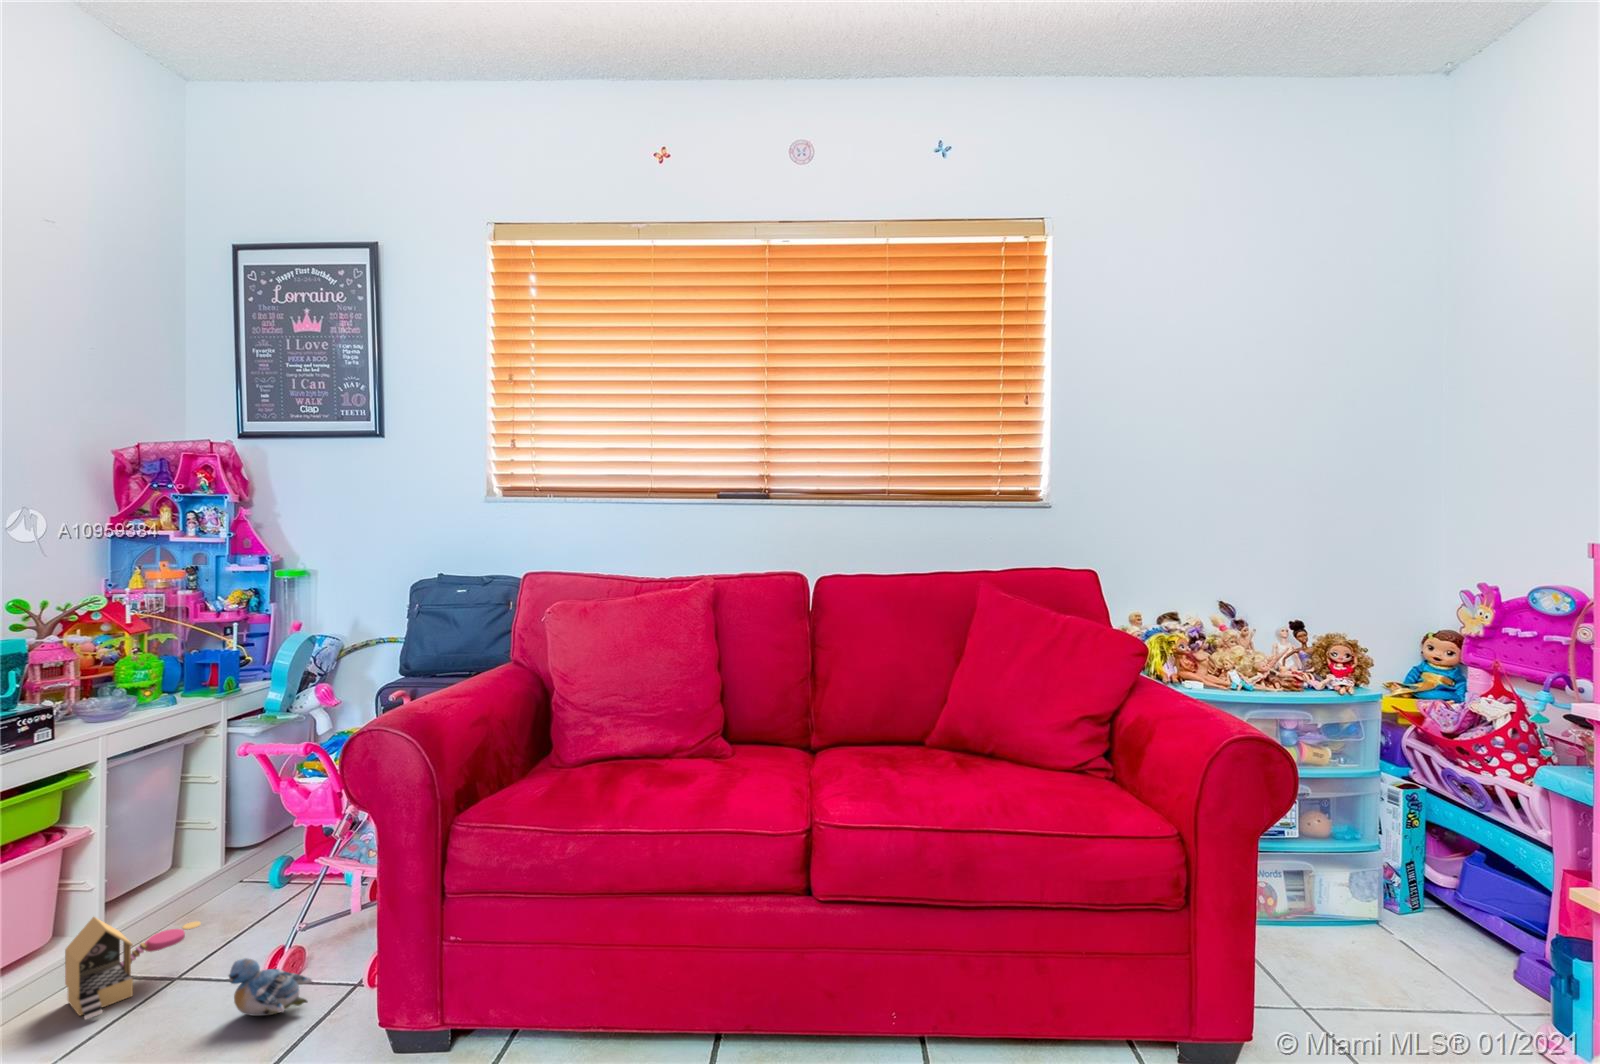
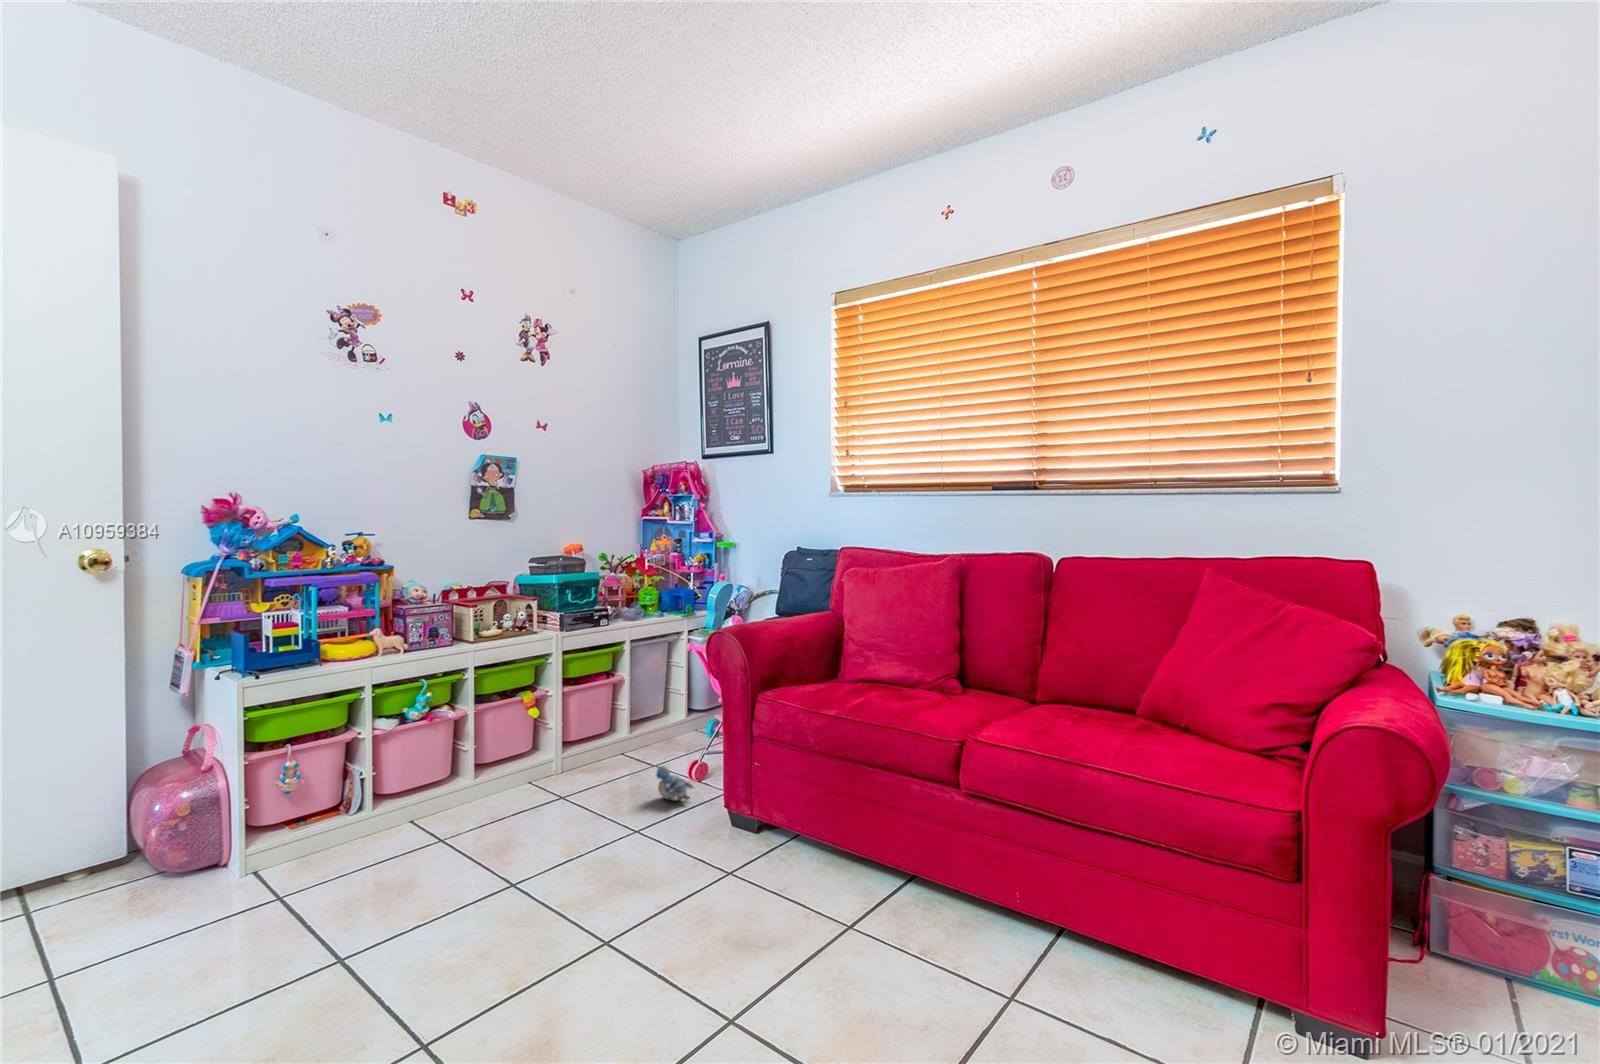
toy house: present [65,917,201,1019] -> none [601,728,660,780]

